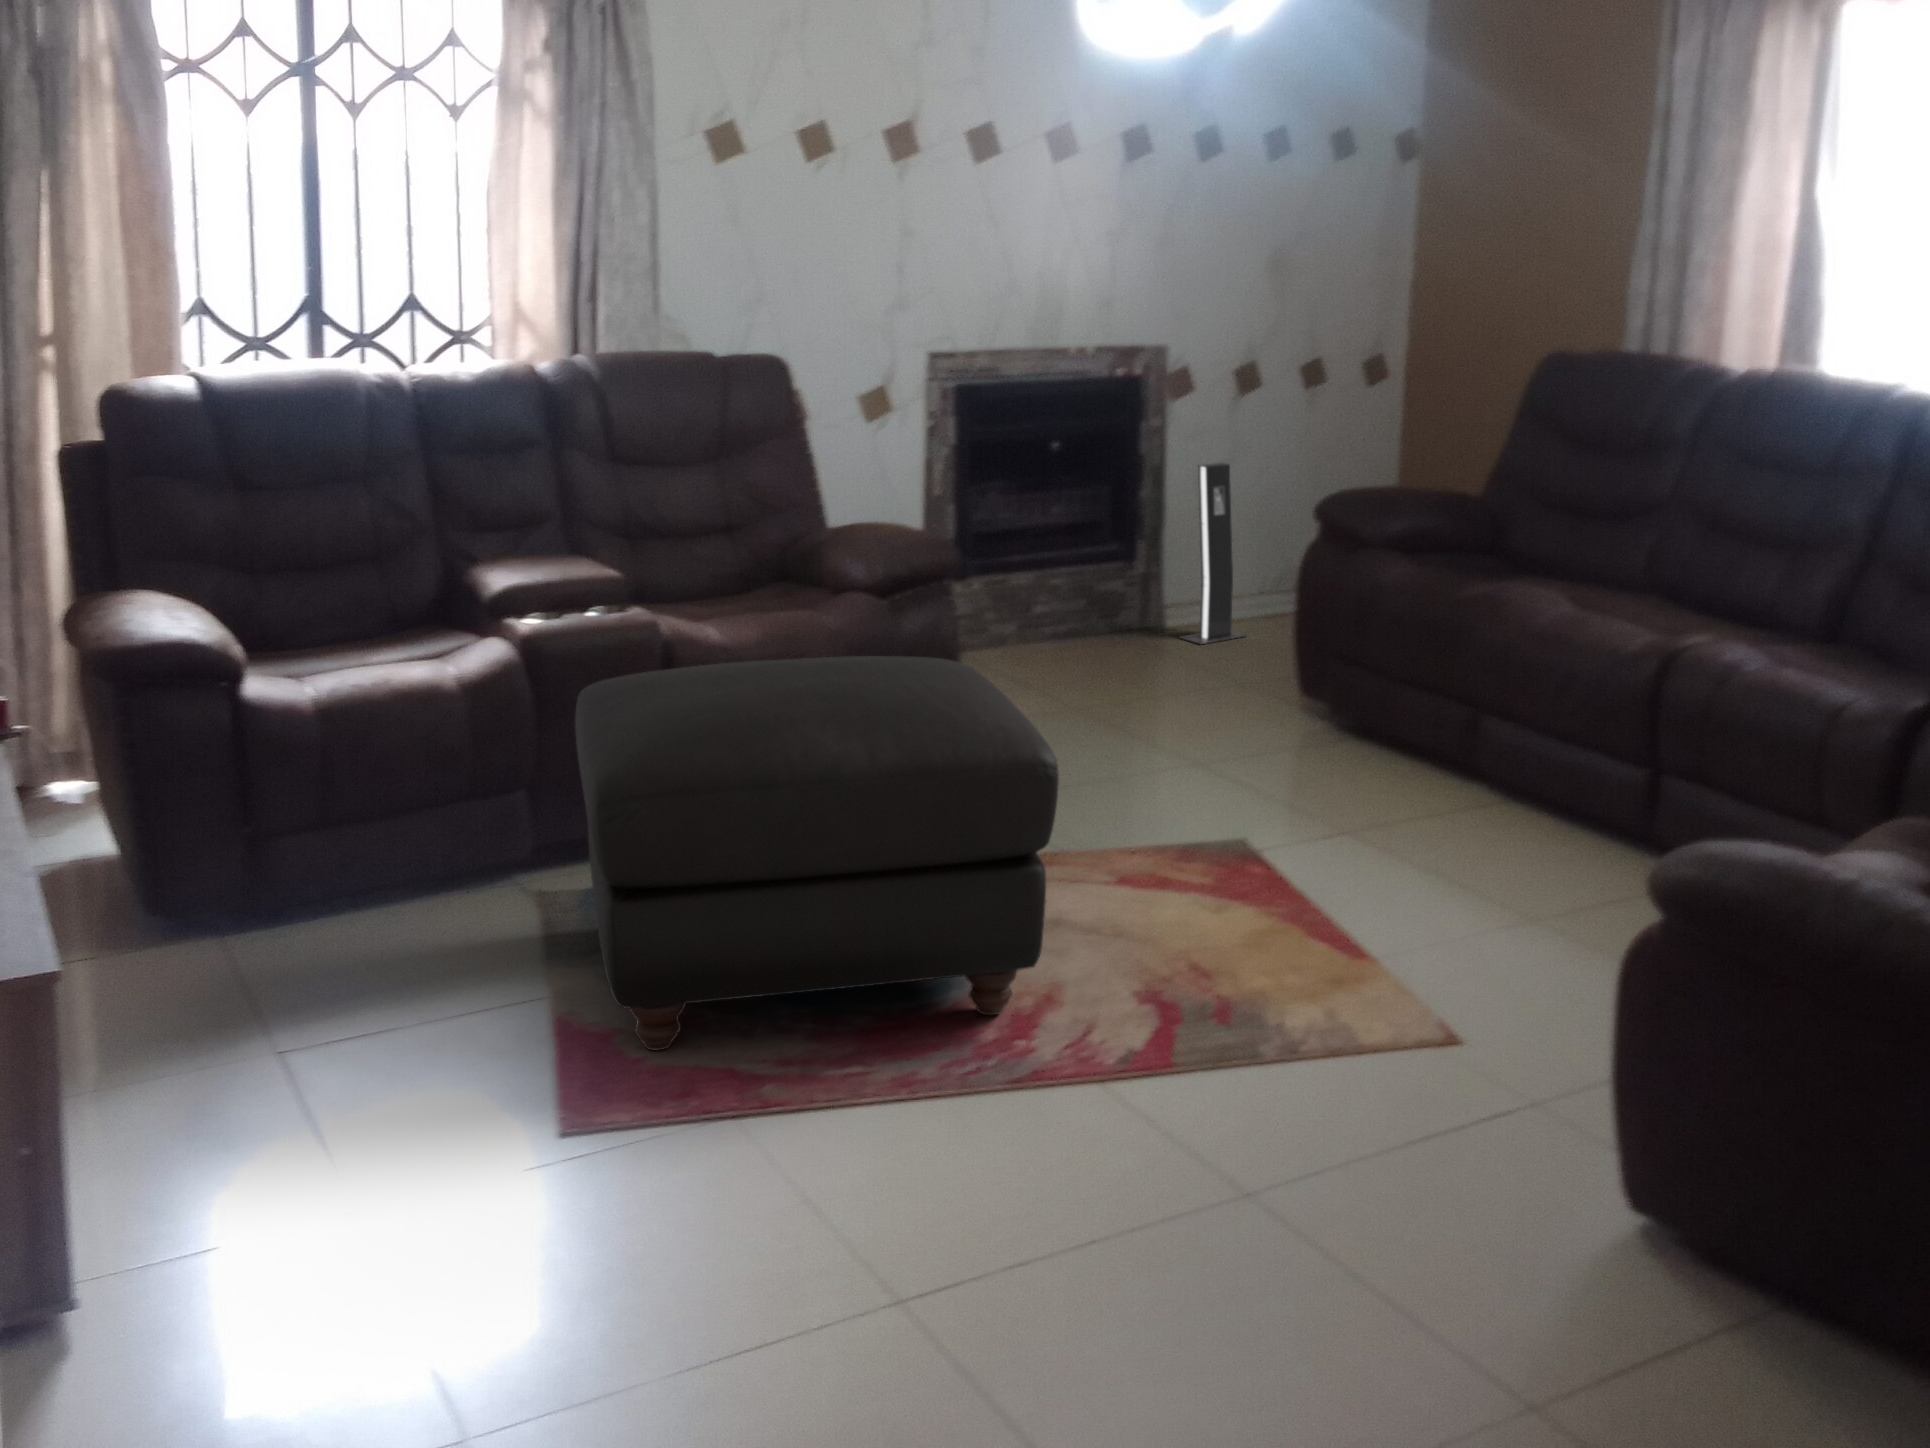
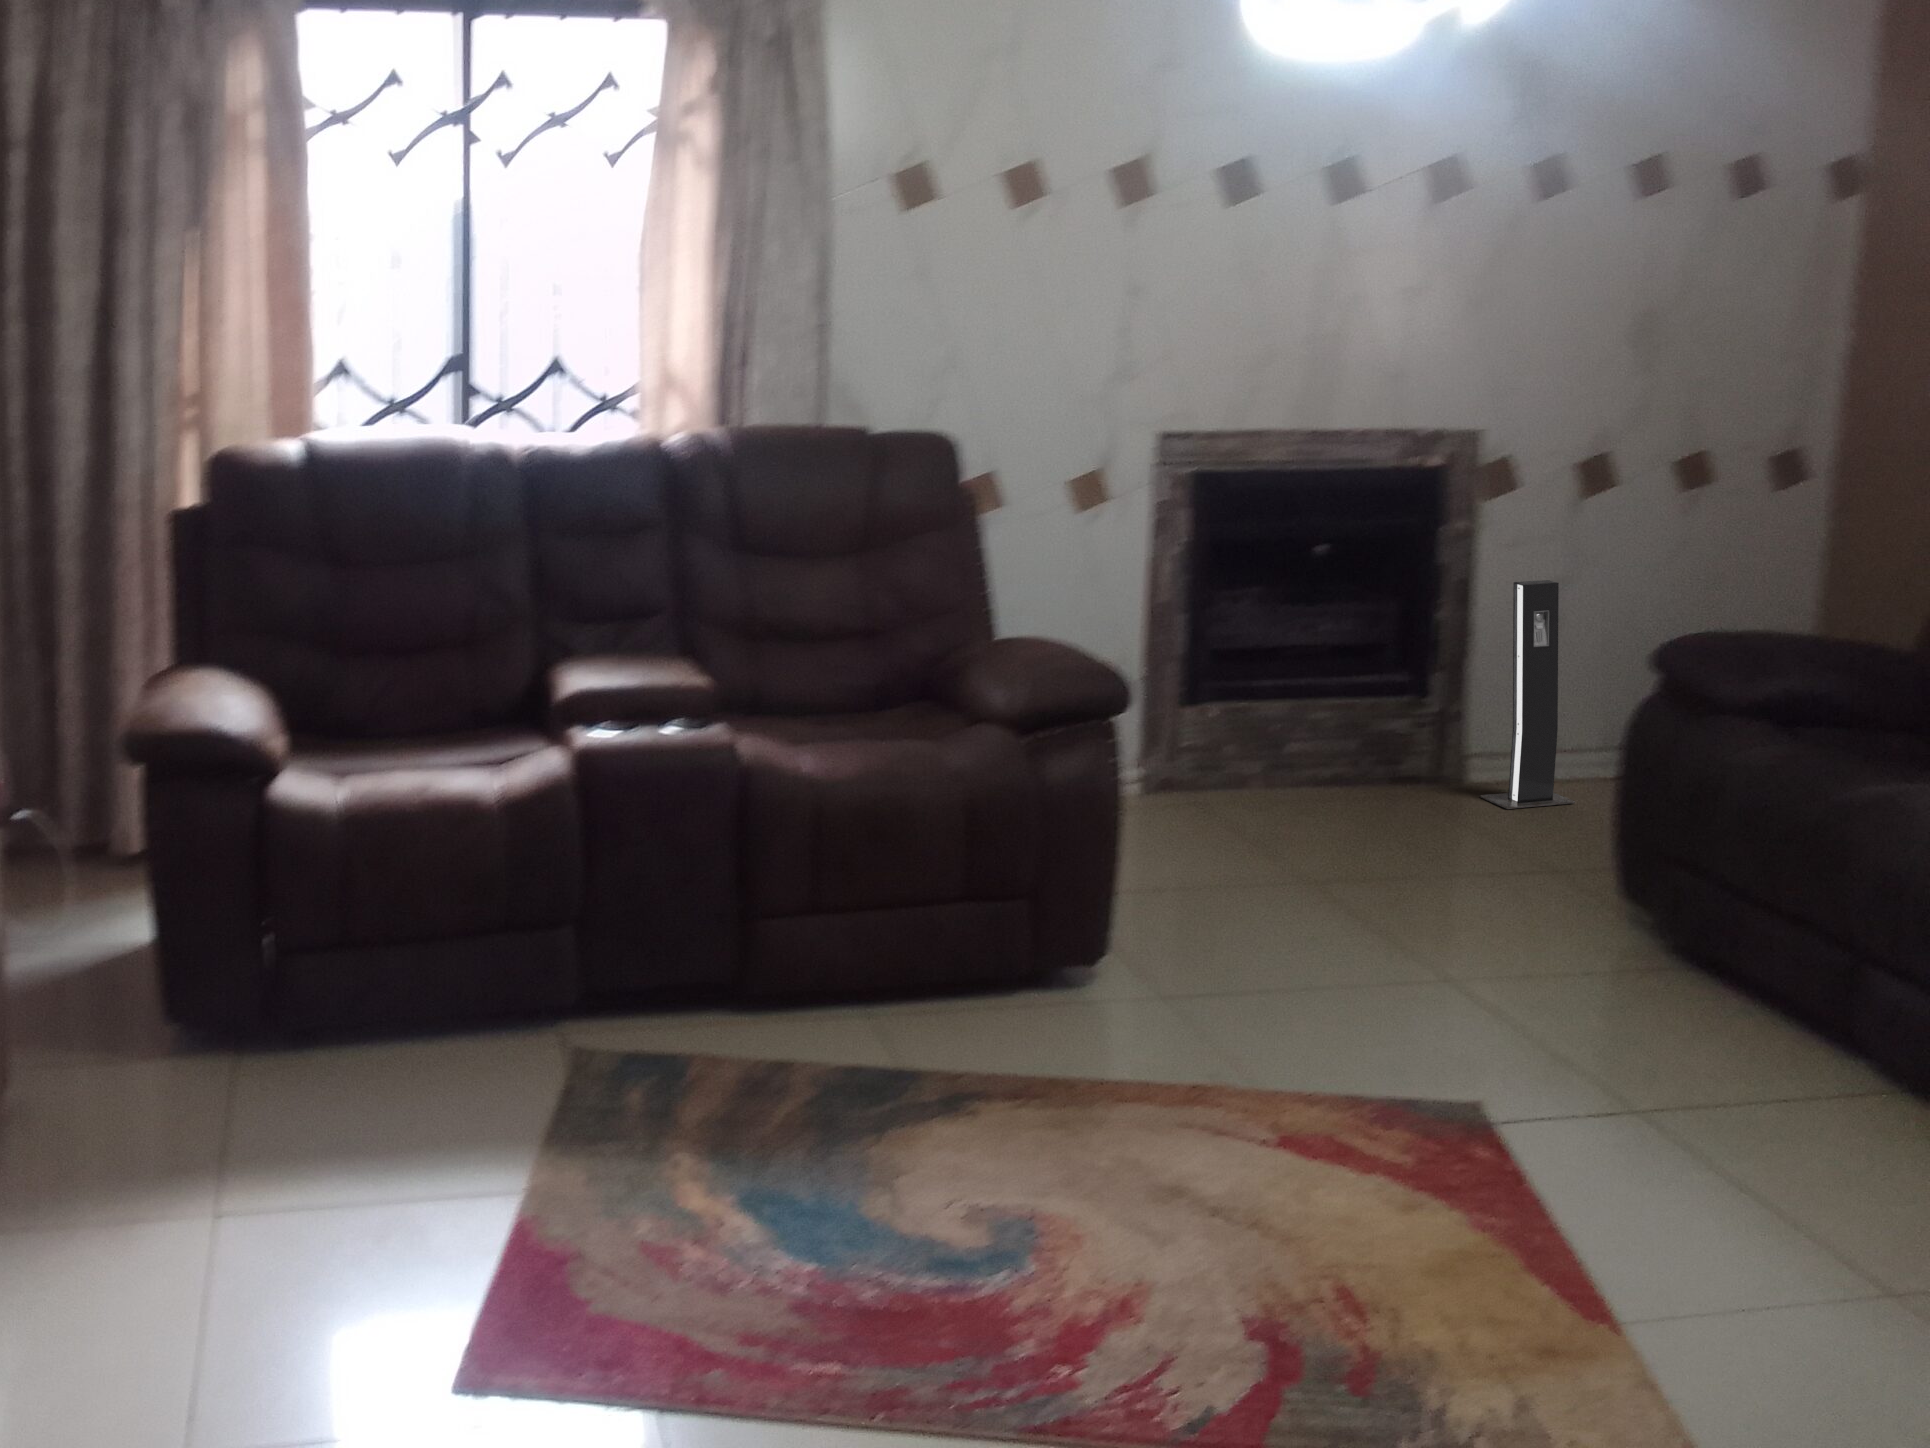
ottoman: present [575,656,1059,1051] -> none [535,816,1132,1320]

